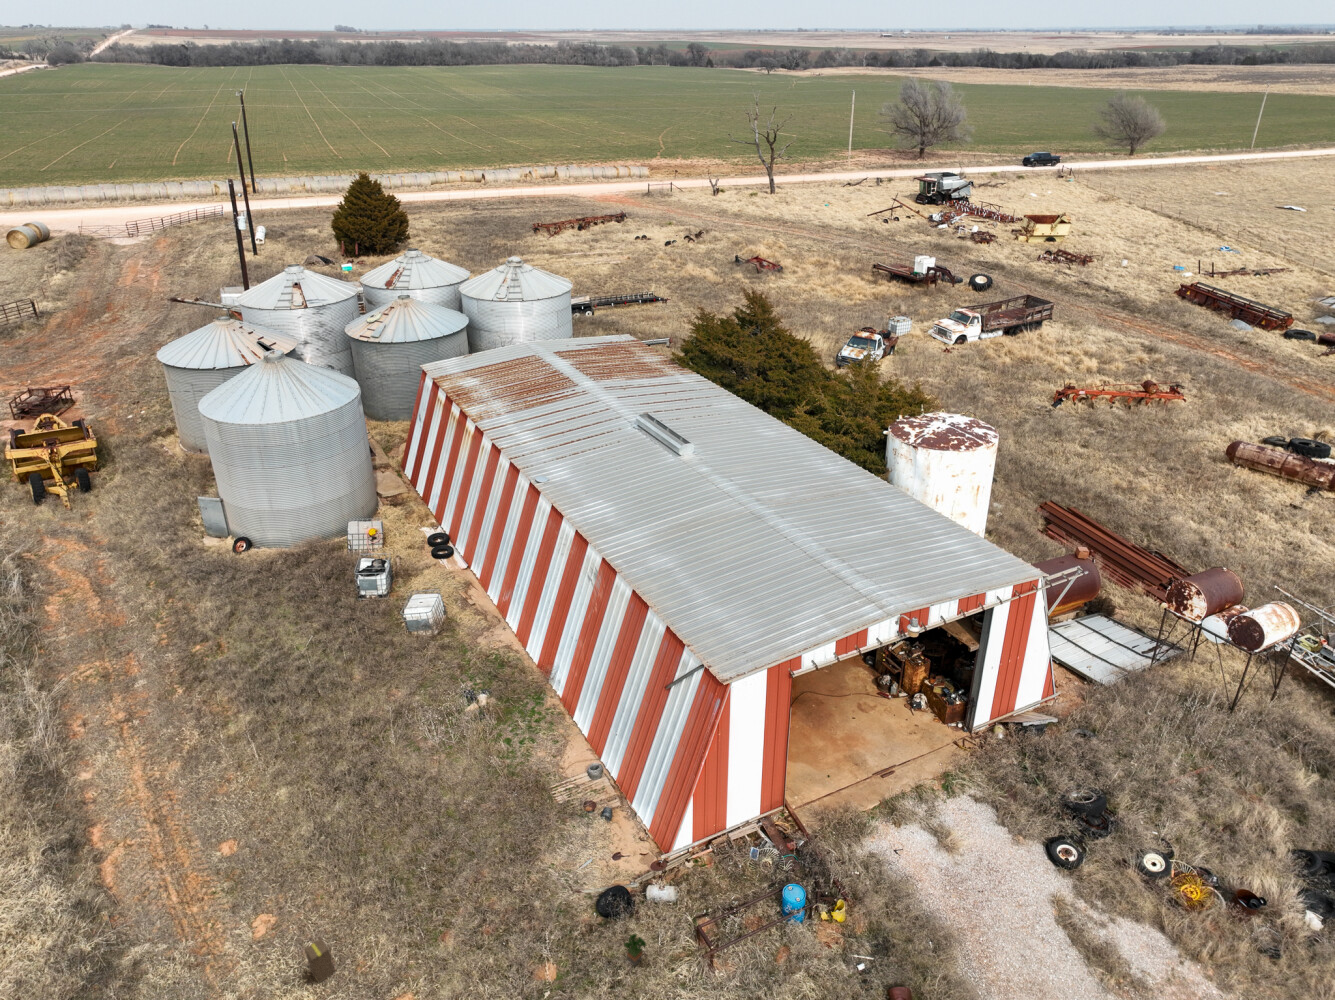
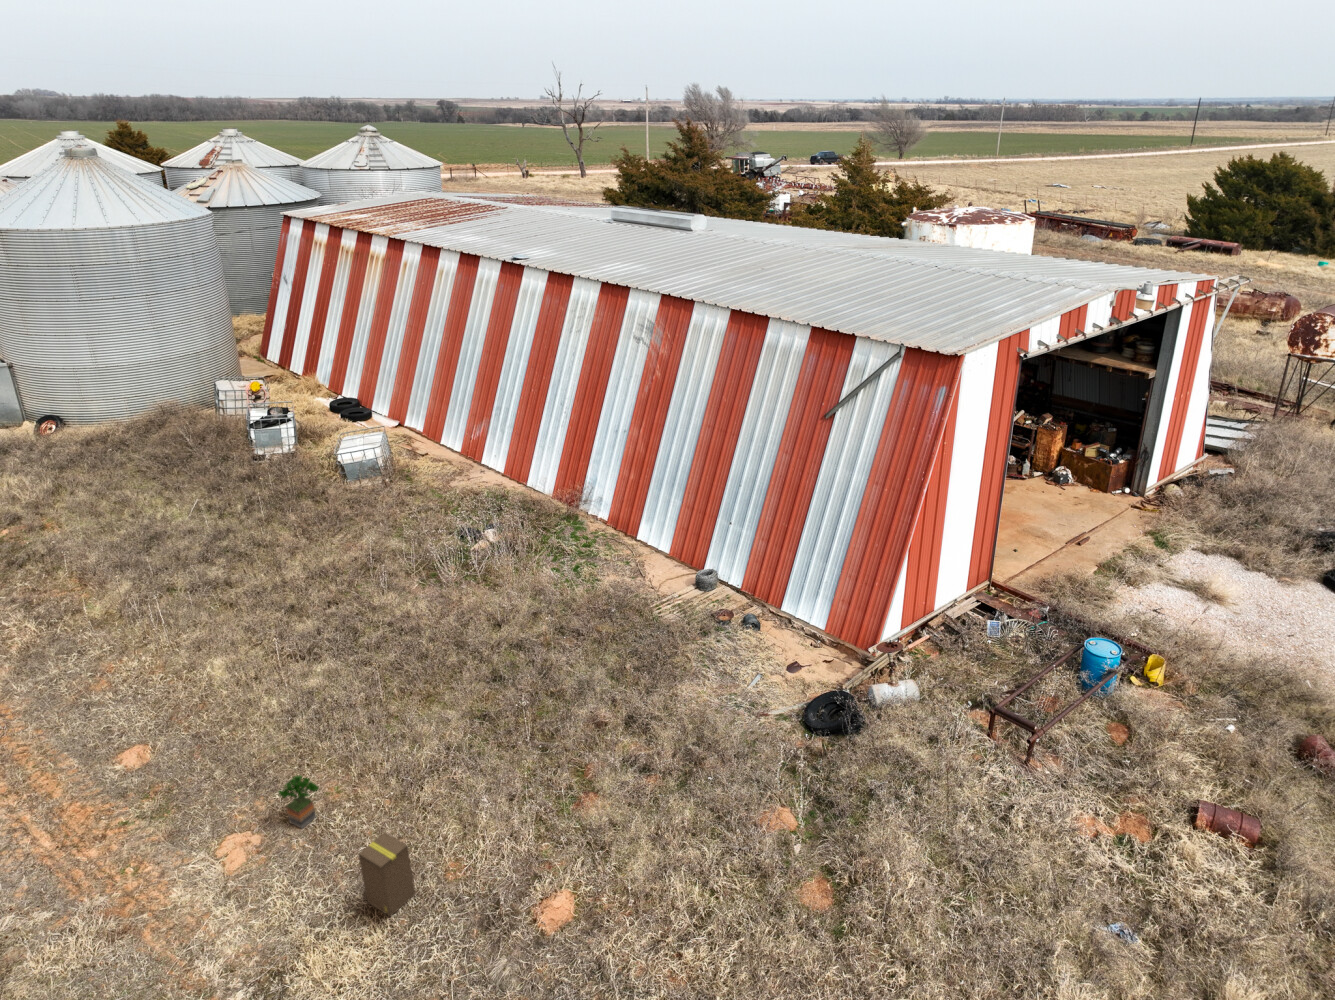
potted tree: present [624,934,646,965] -> present [279,775,319,829]

